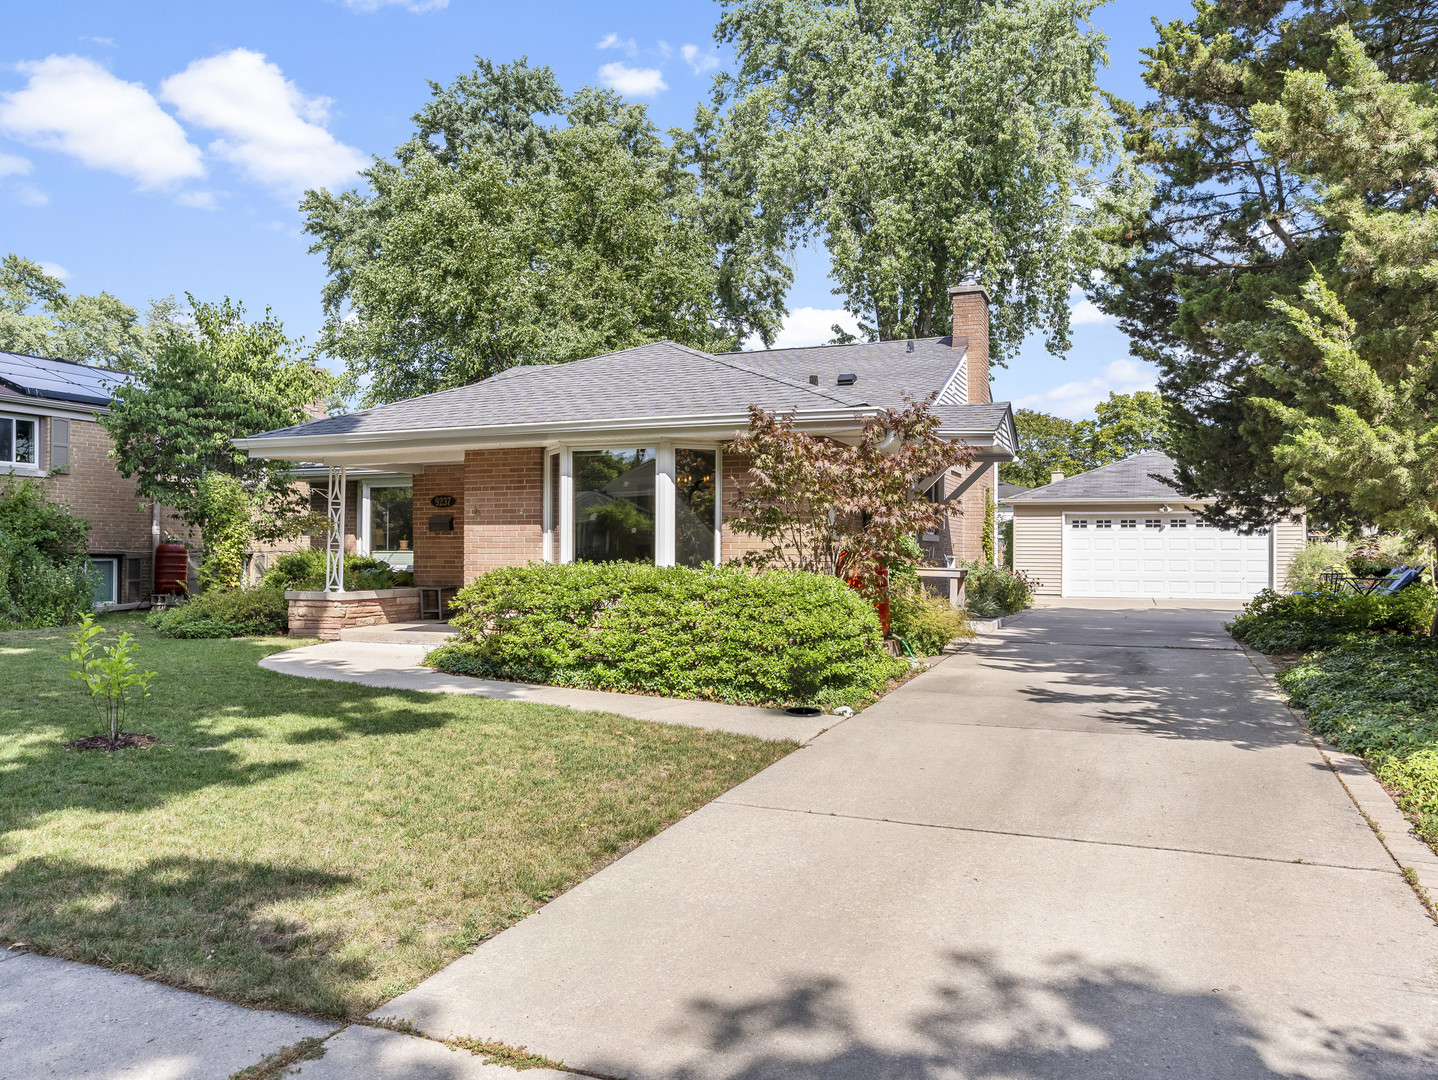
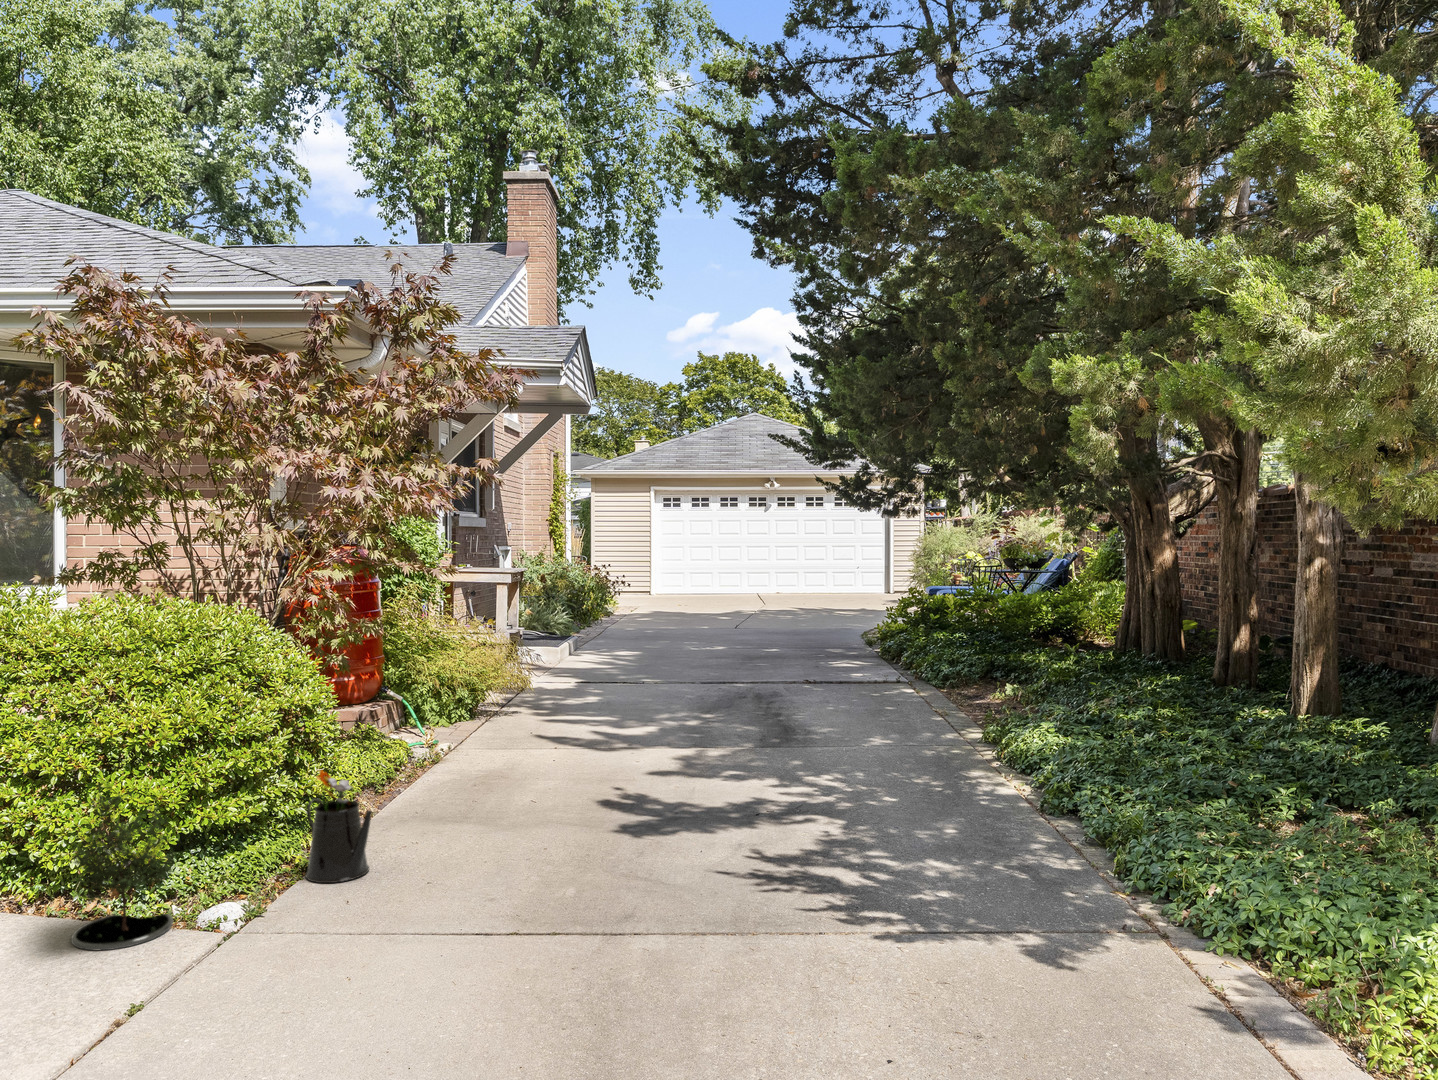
watering can: none [871,655,905,709] -> present [306,770,372,883]

